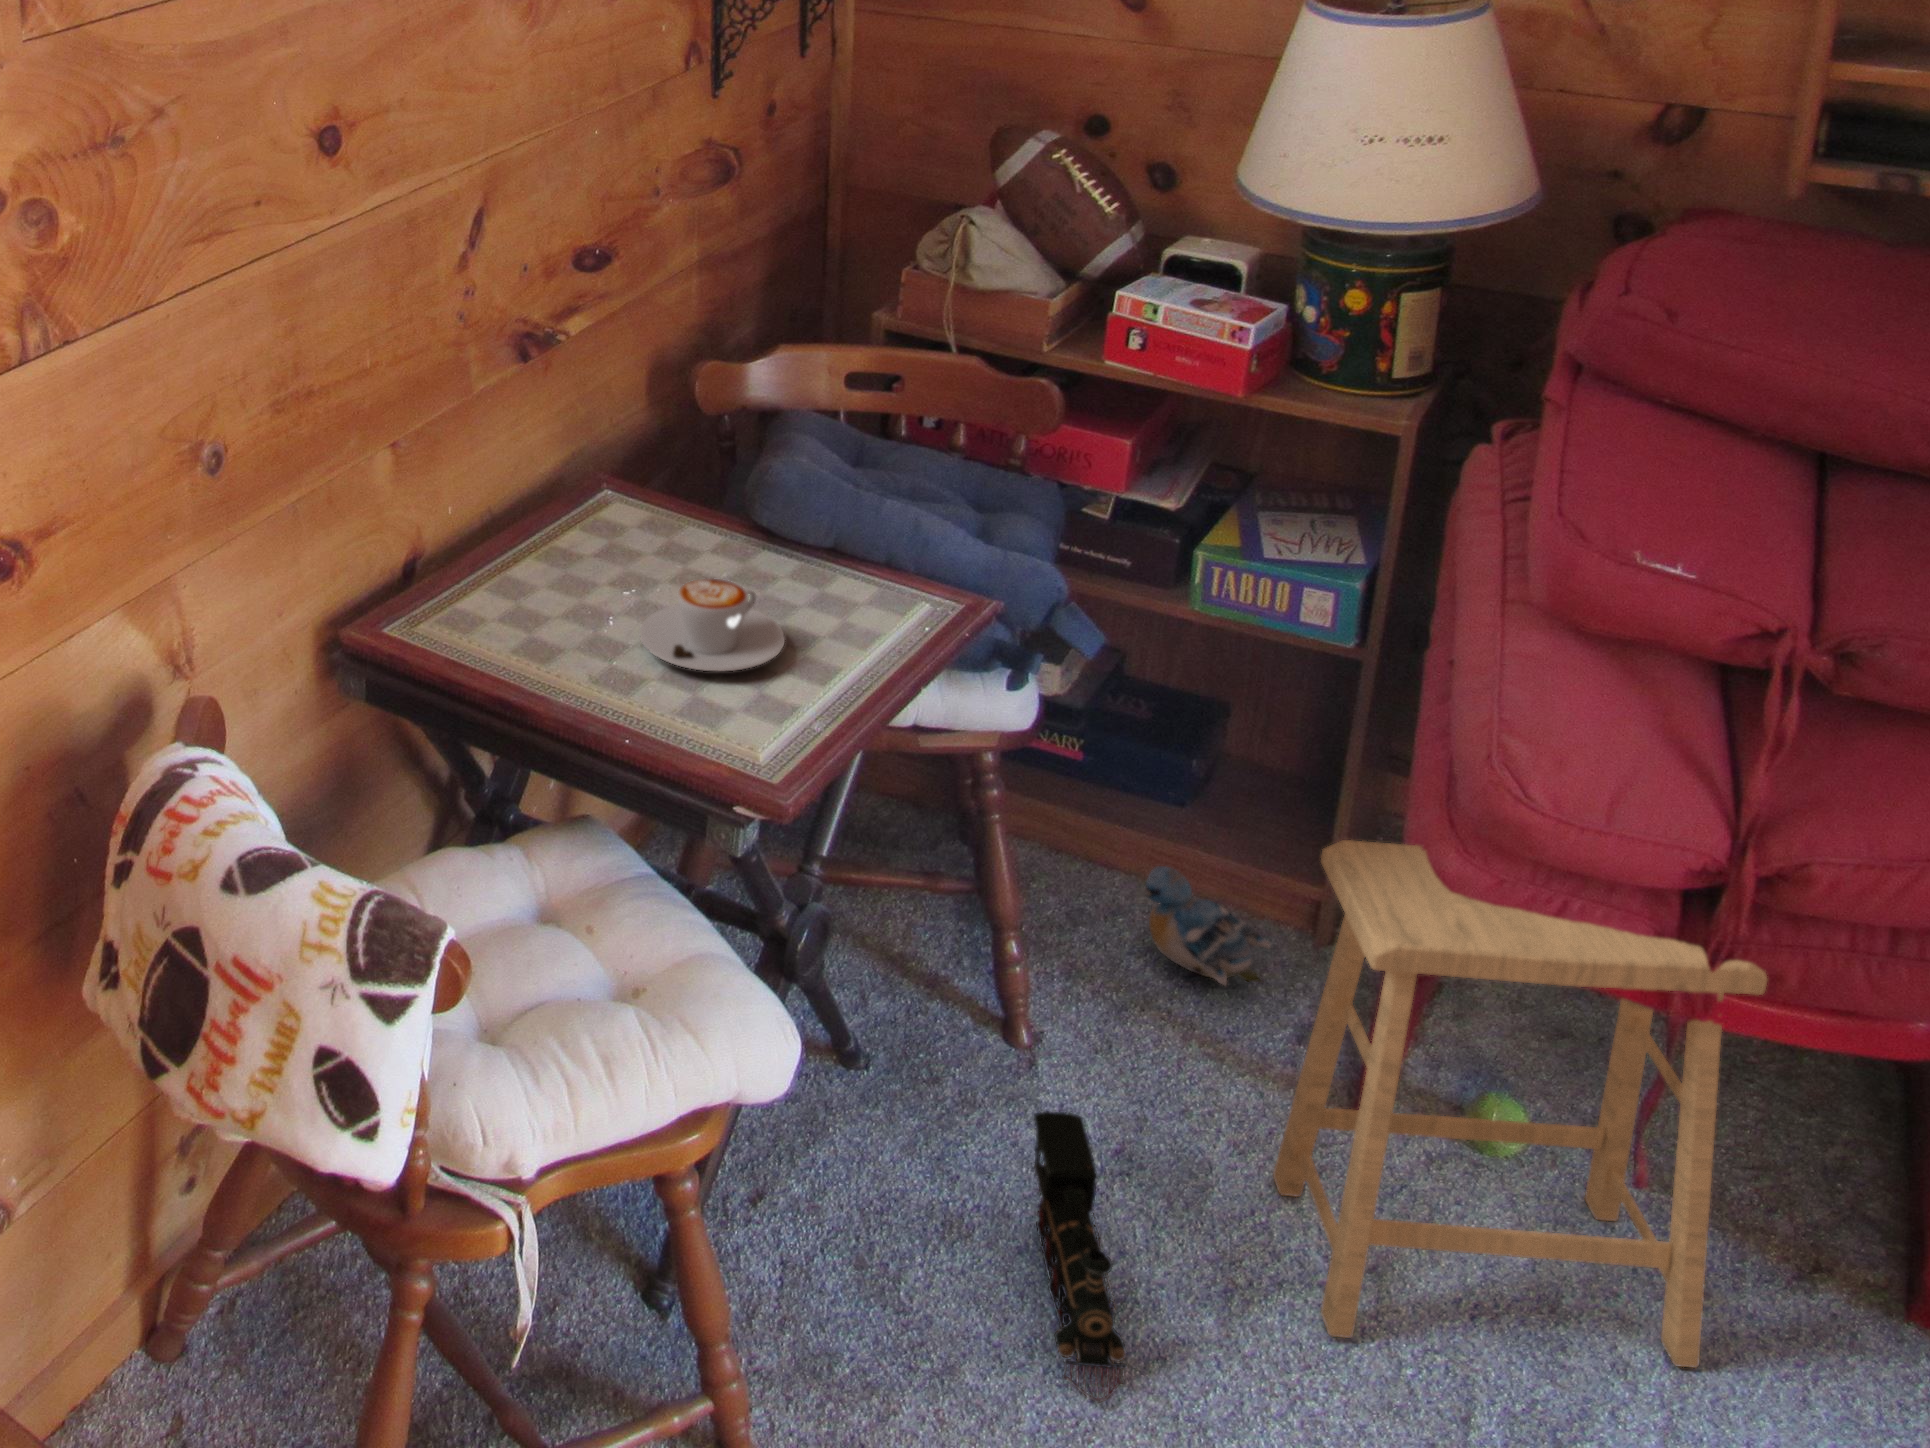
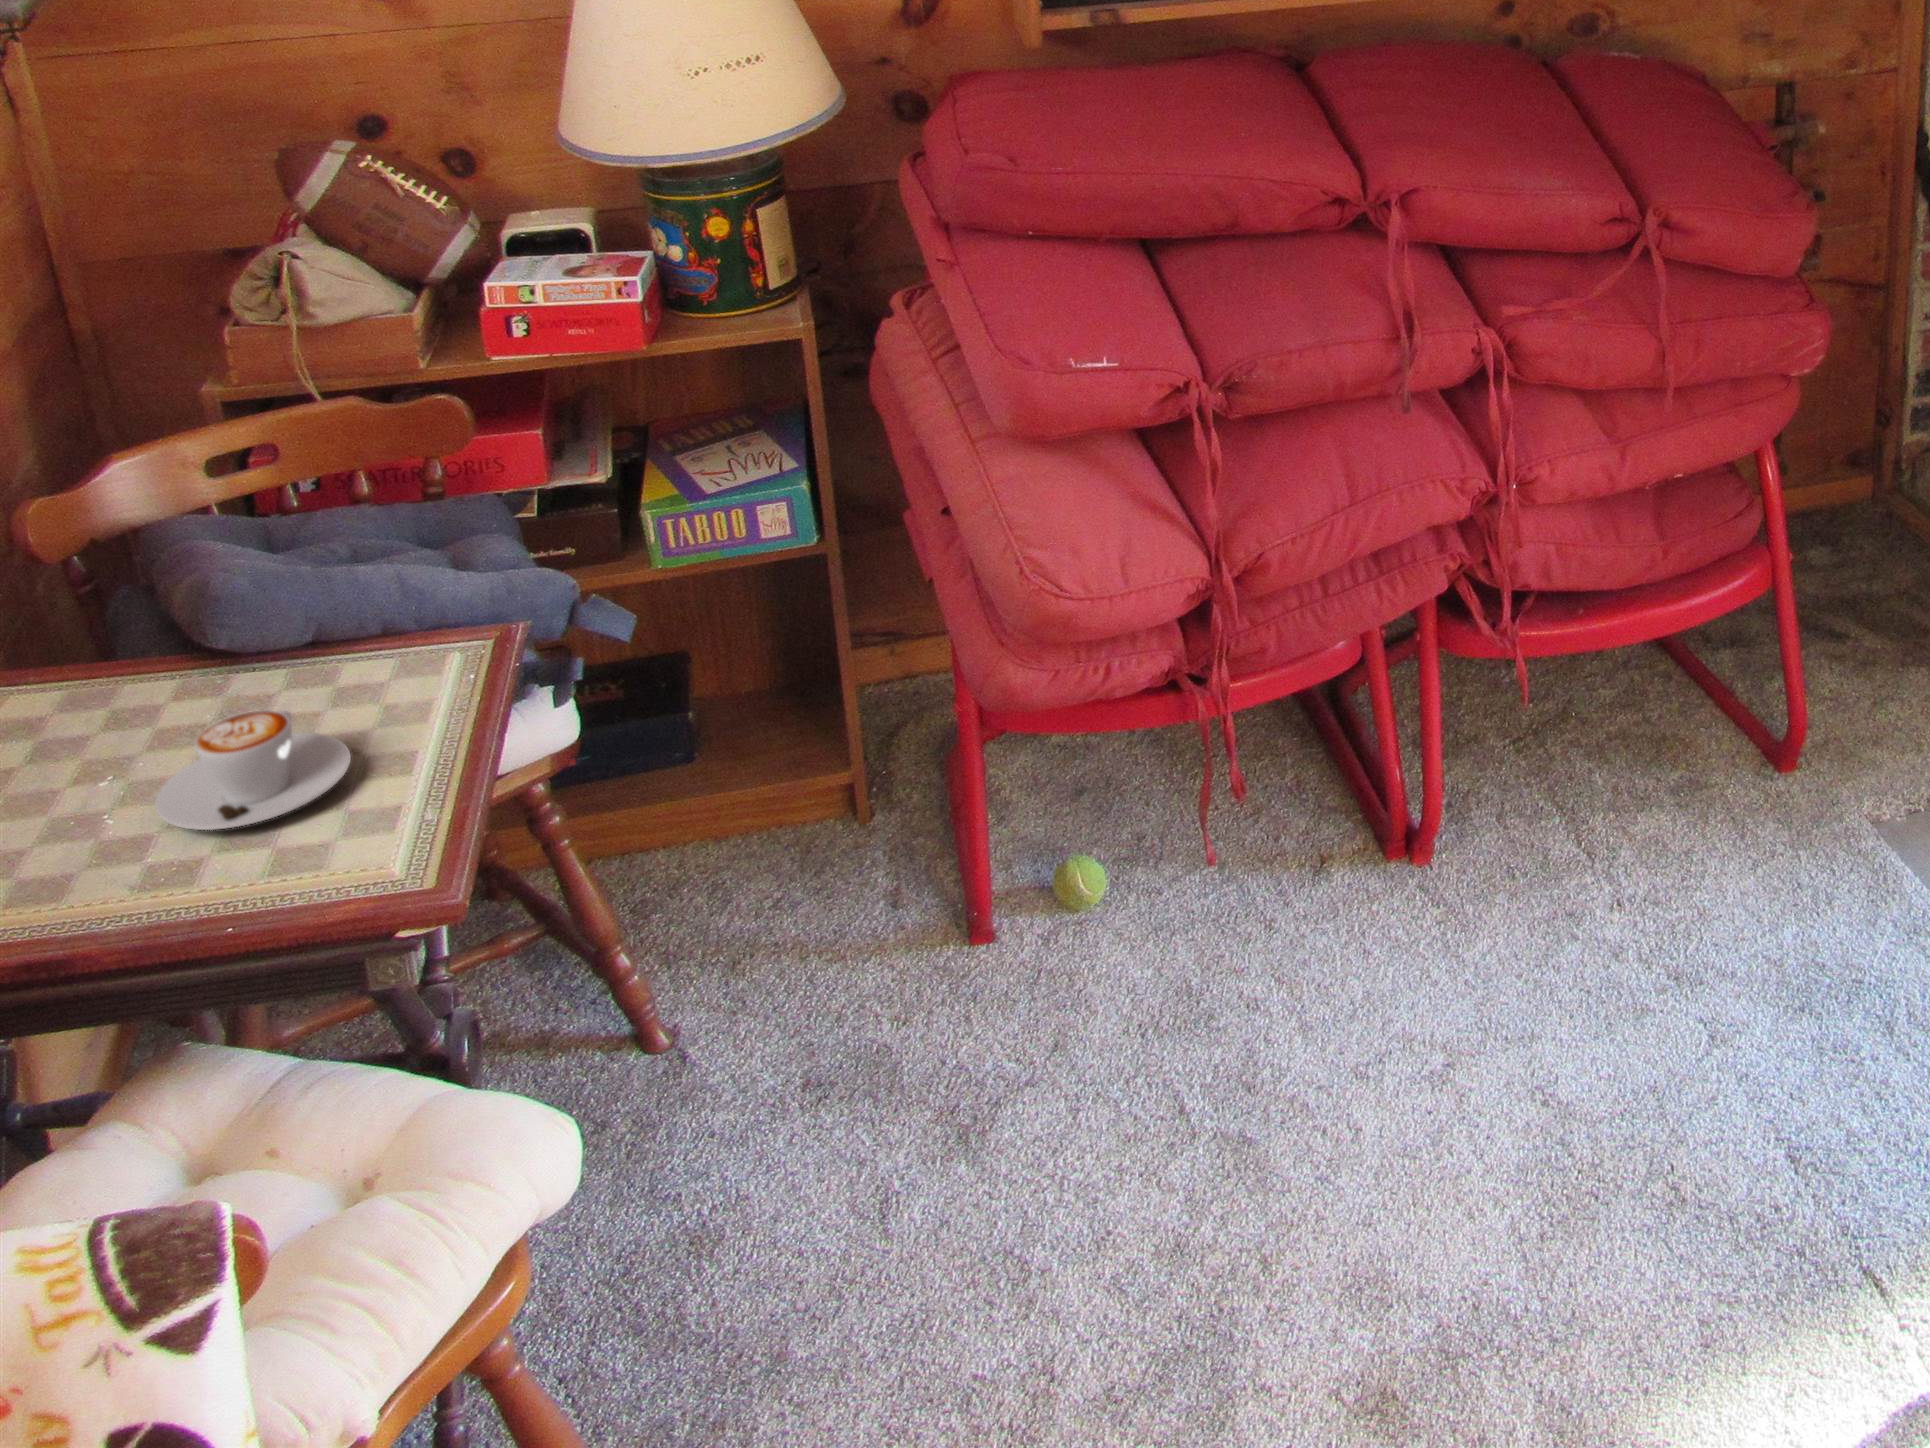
footstool: present [1273,840,1767,1367] -> none [913,596,1290,1113]
plush toy: present [1144,866,1270,985] -> none [707,817,849,901]
toy train: present [1034,1111,1127,1403] -> none [740,1066,929,1295]

